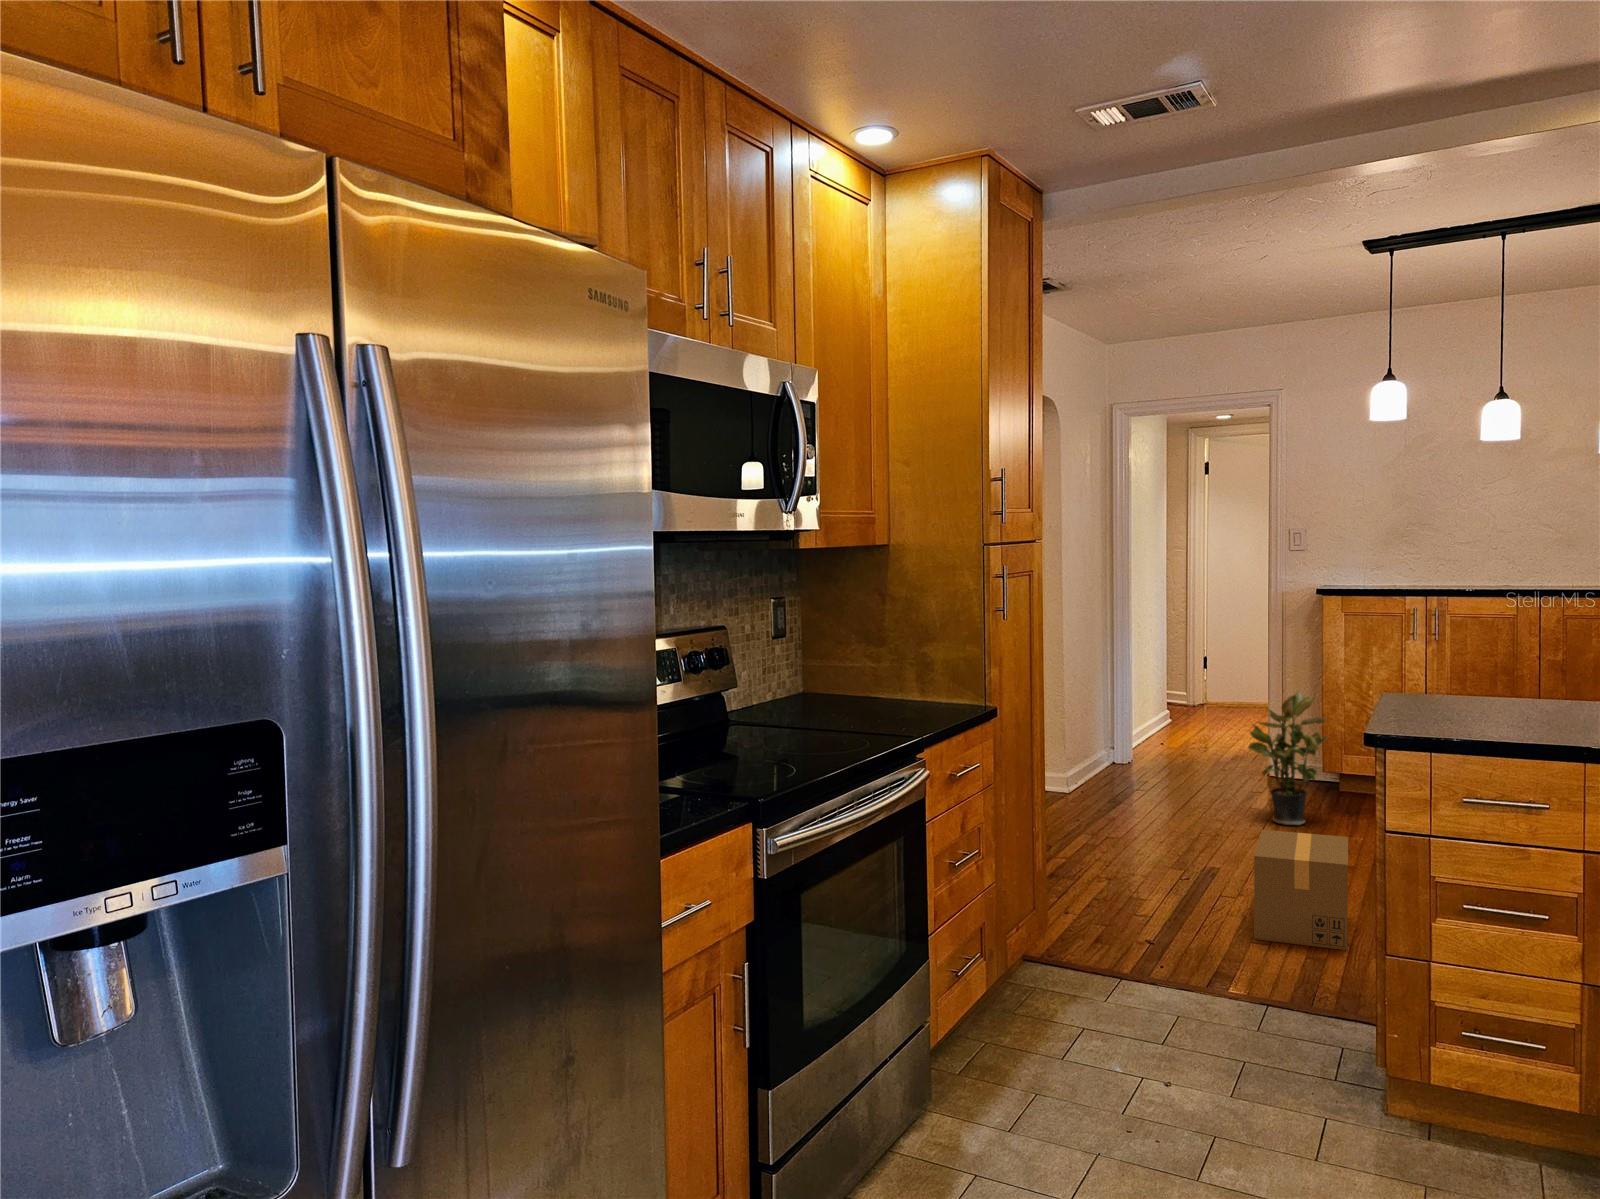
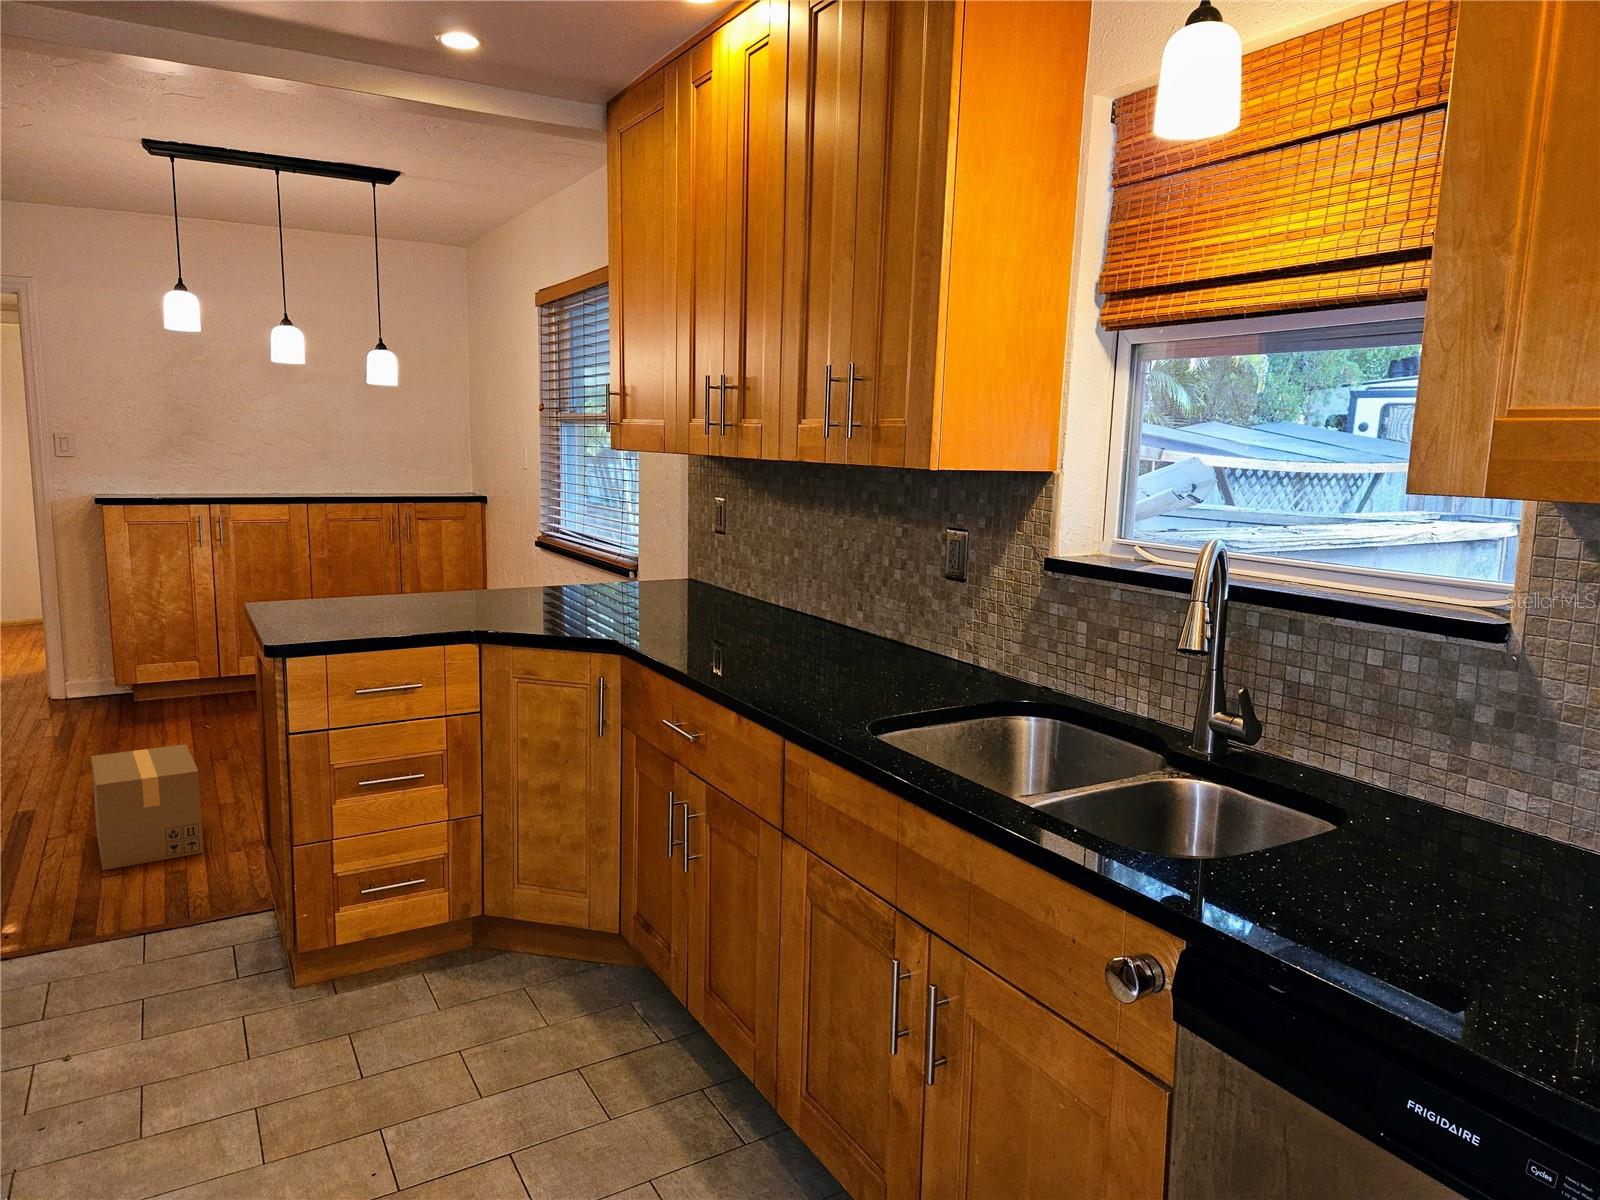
potted plant: present [1248,691,1326,825] -> none [36,605,128,746]

